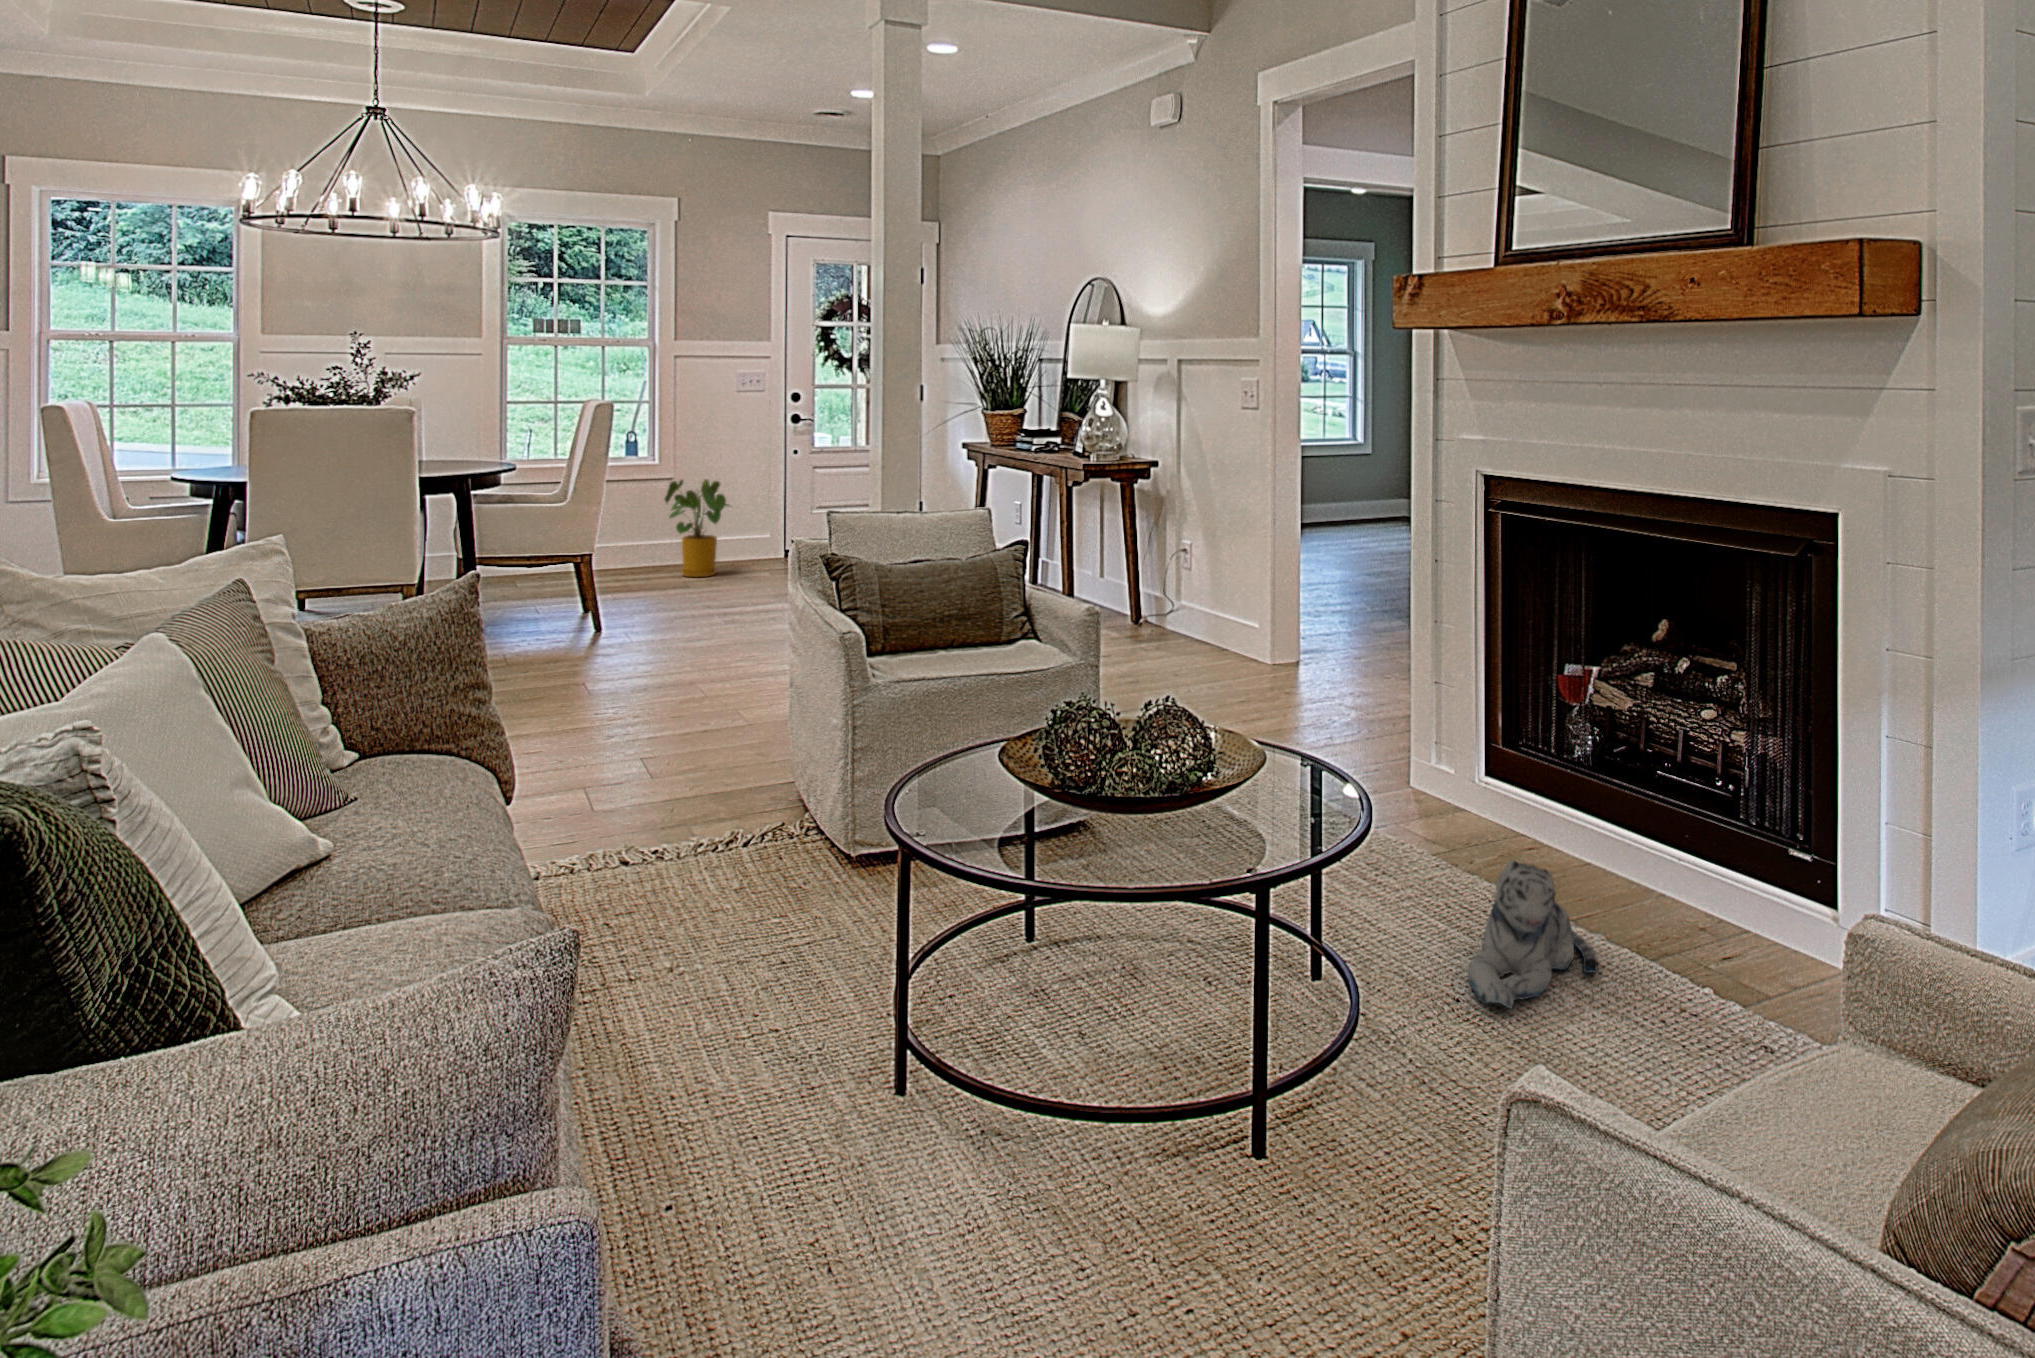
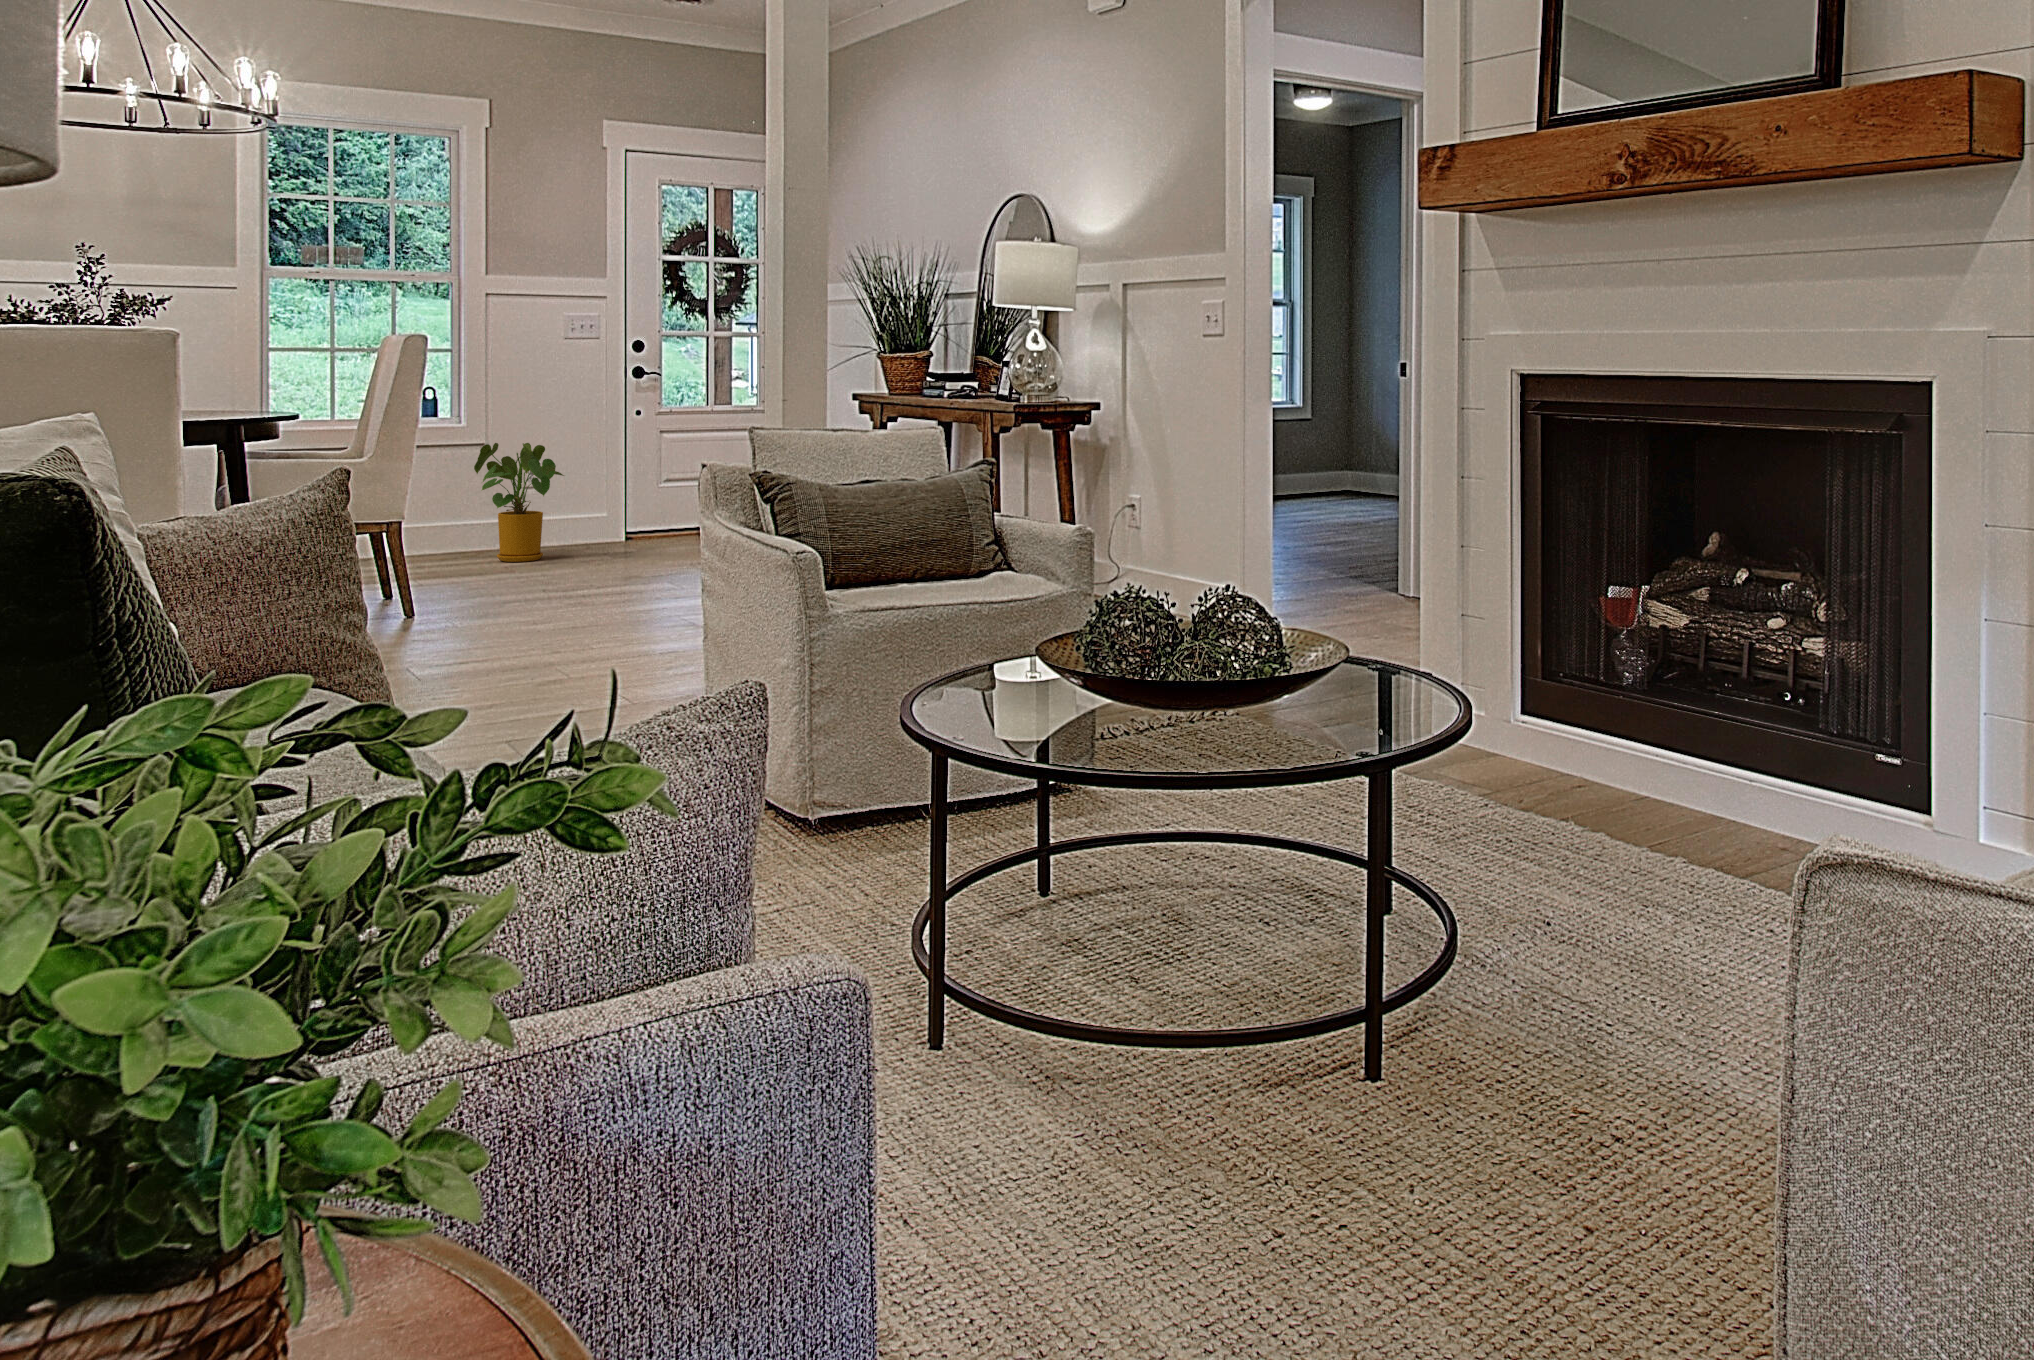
plush toy: present [1469,861,1598,1008] -> none [1553,770,1691,928]

